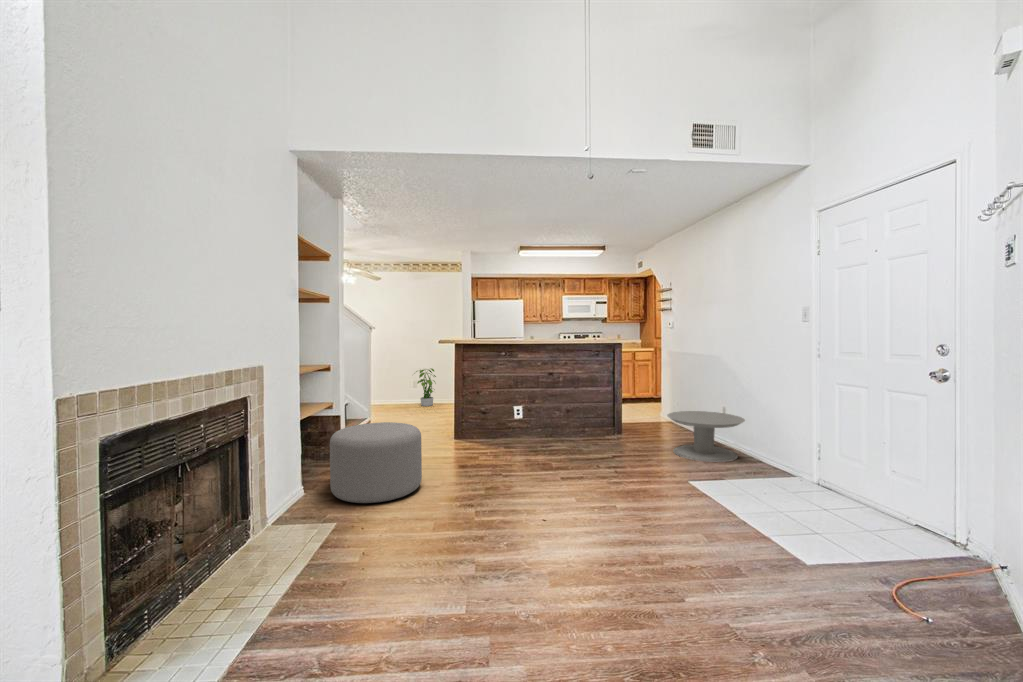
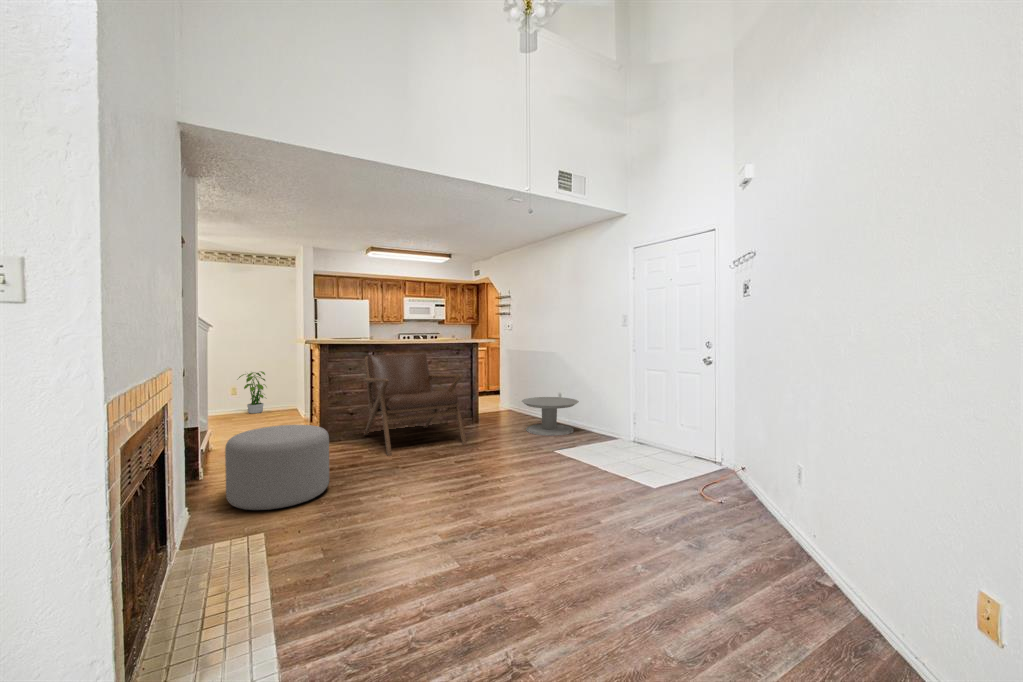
lounge chair: none [490,355,591,464] -> present [364,353,467,456]

